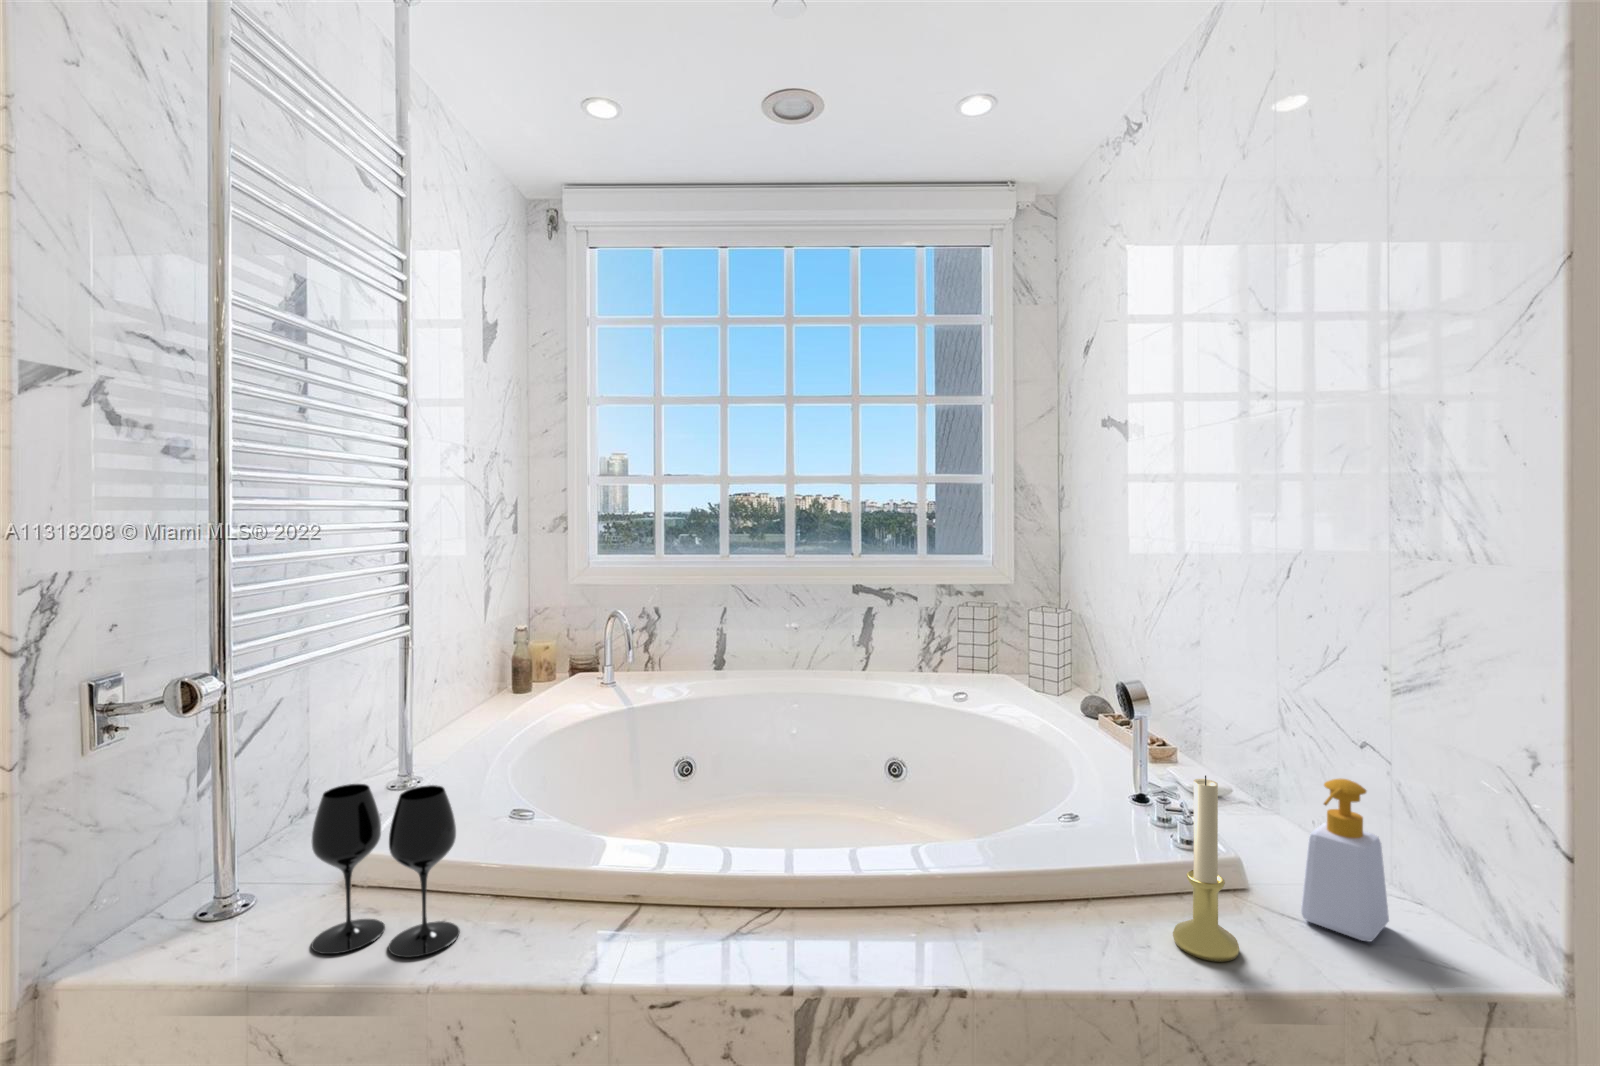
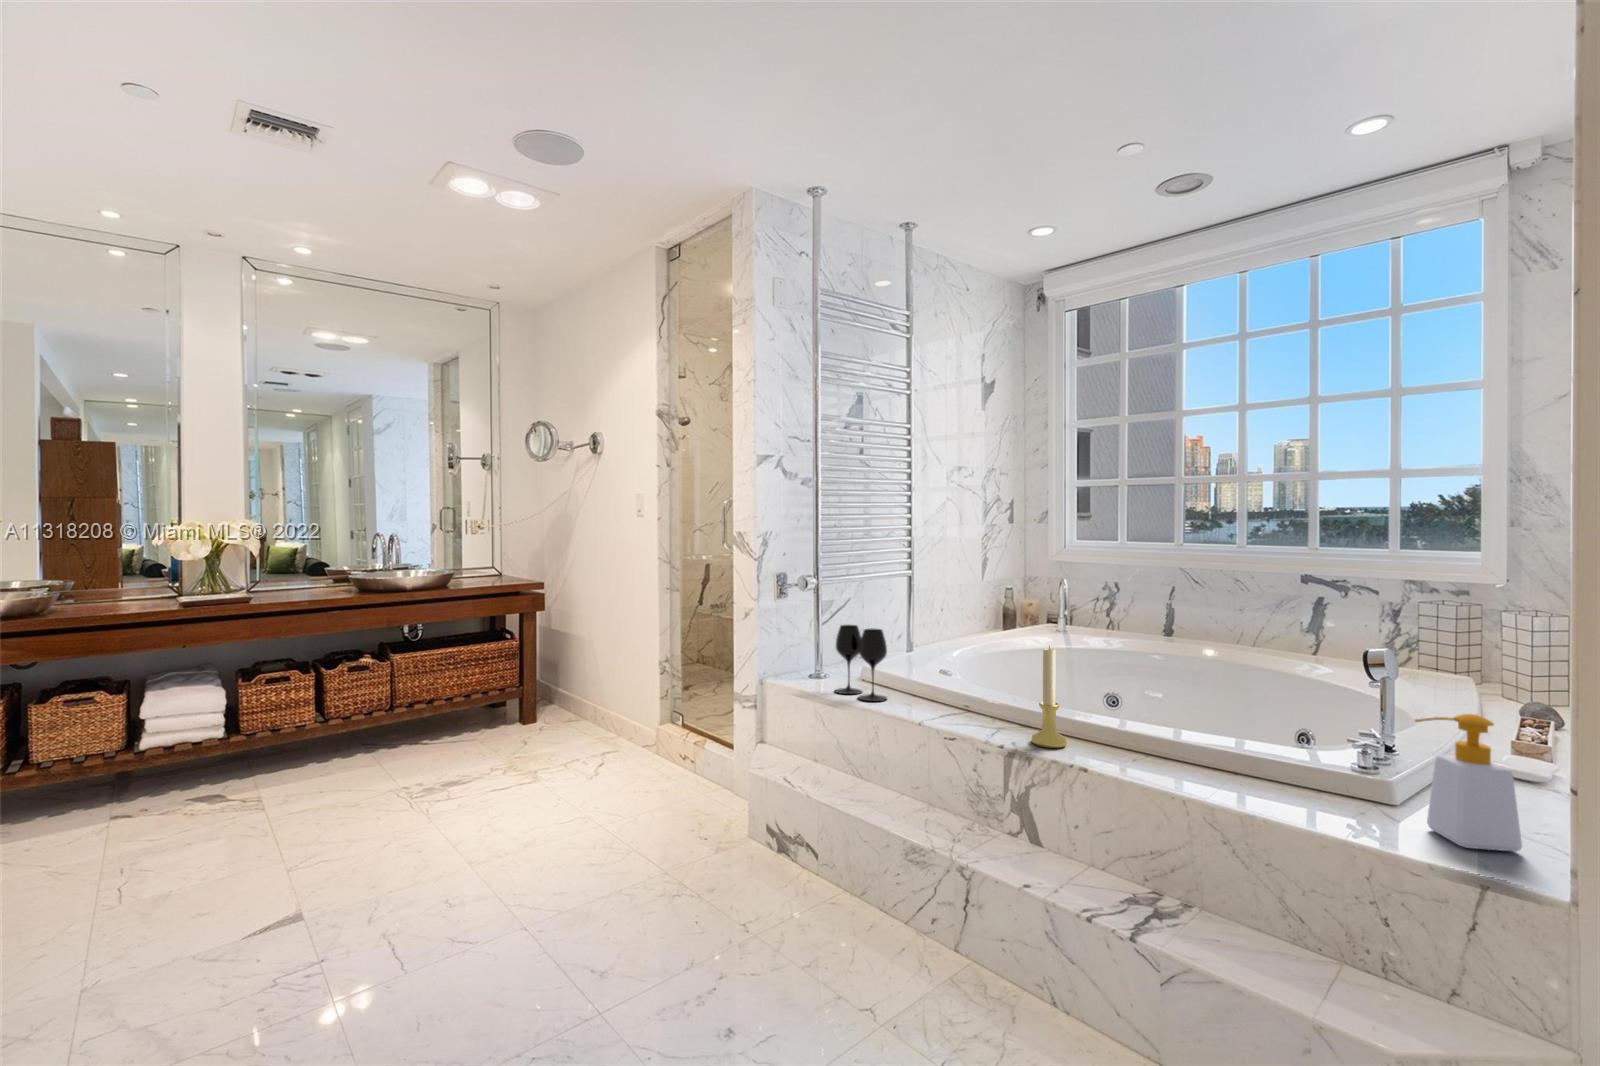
candle holder: present [1173,775,1239,962] -> present [1031,646,1067,748]

